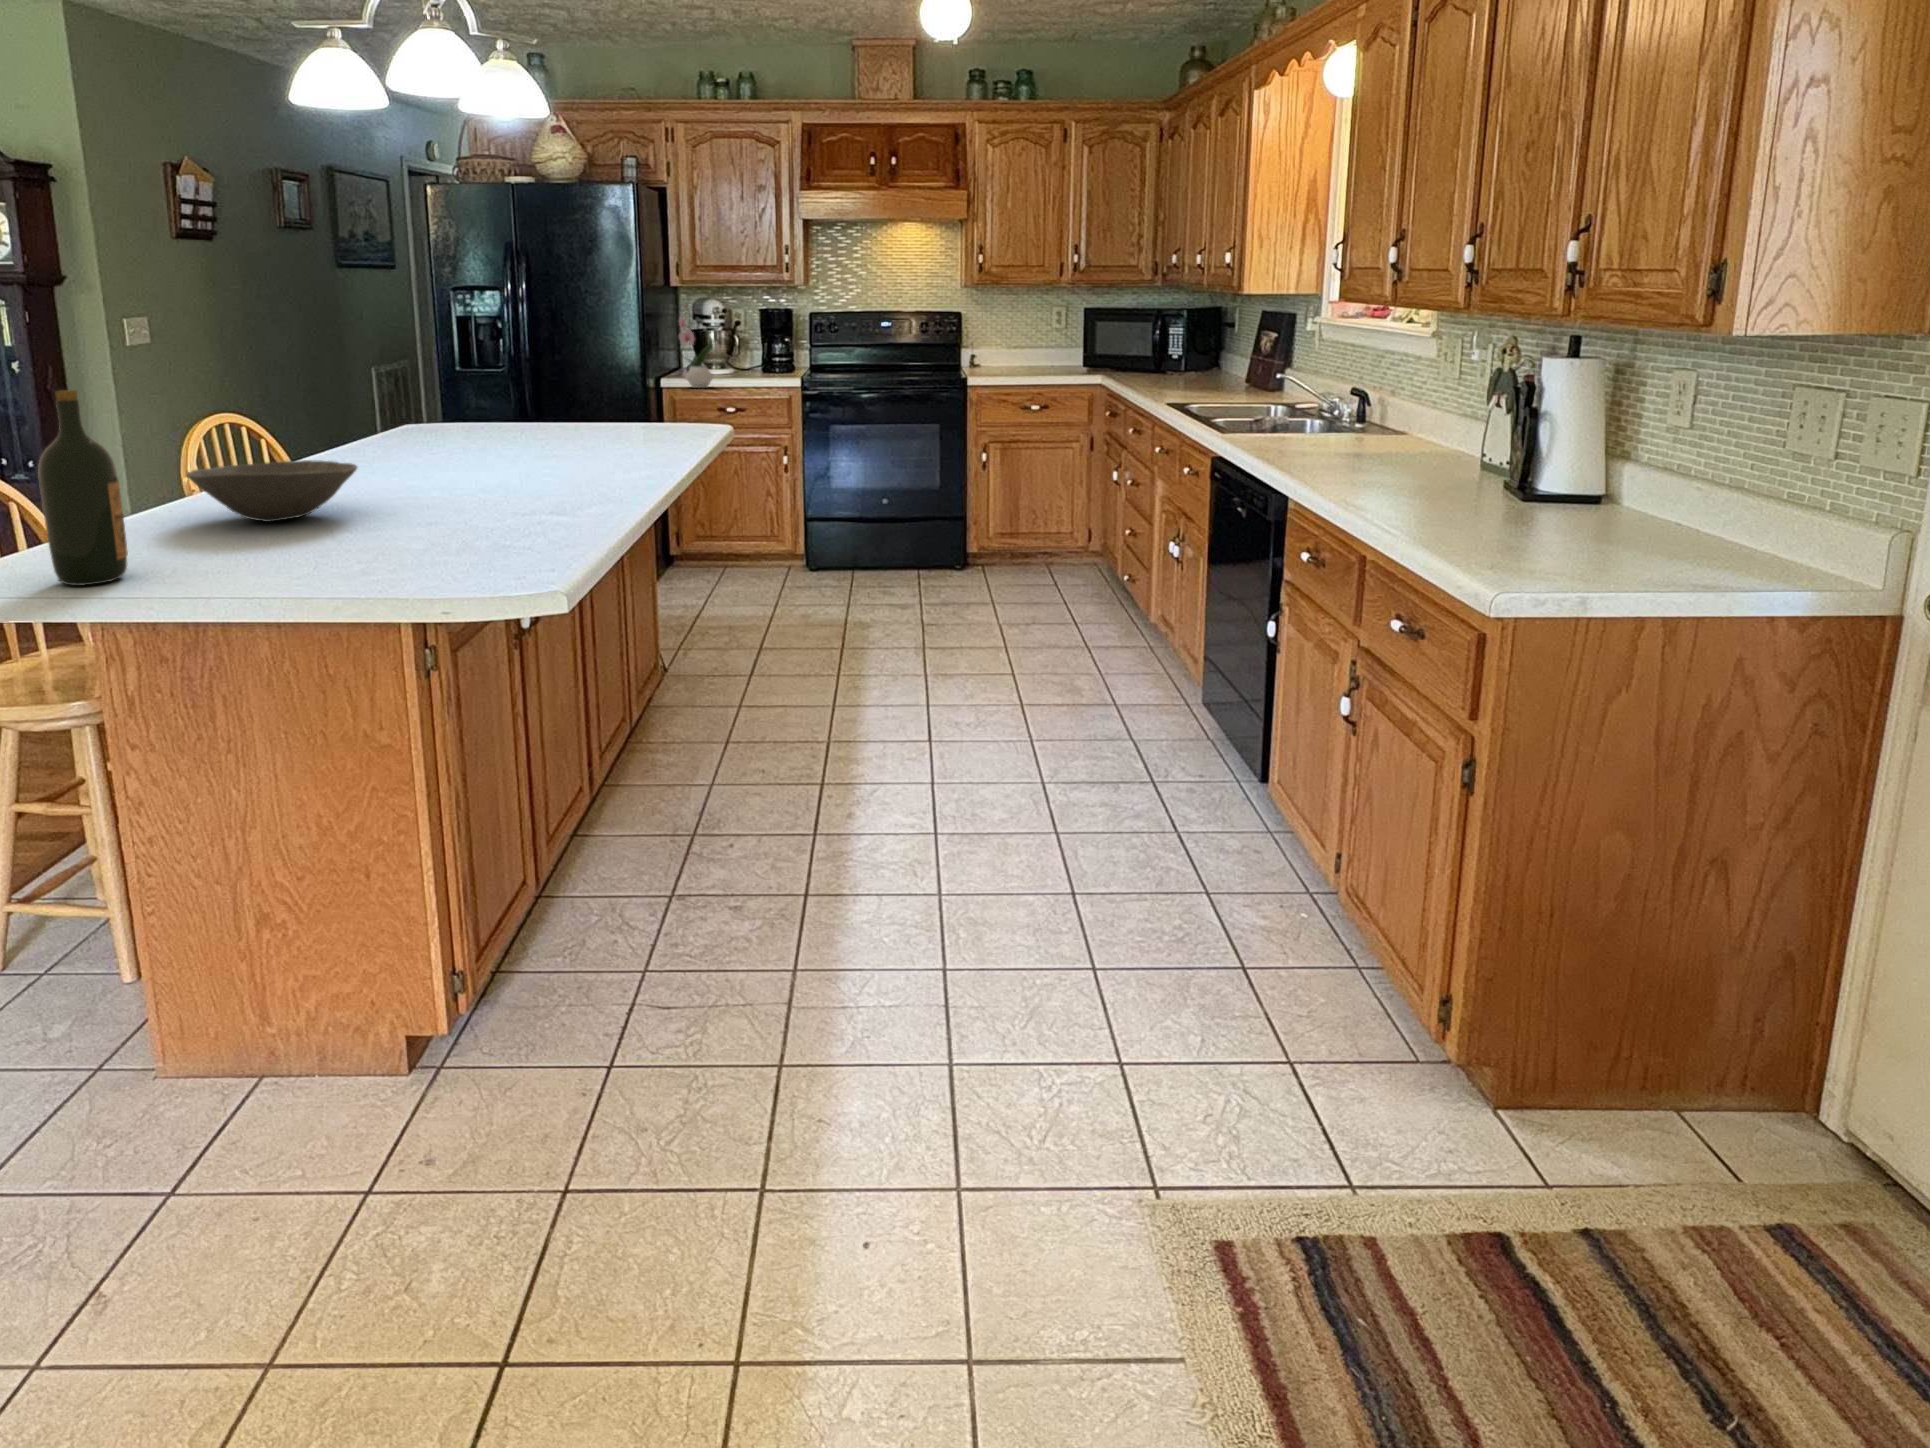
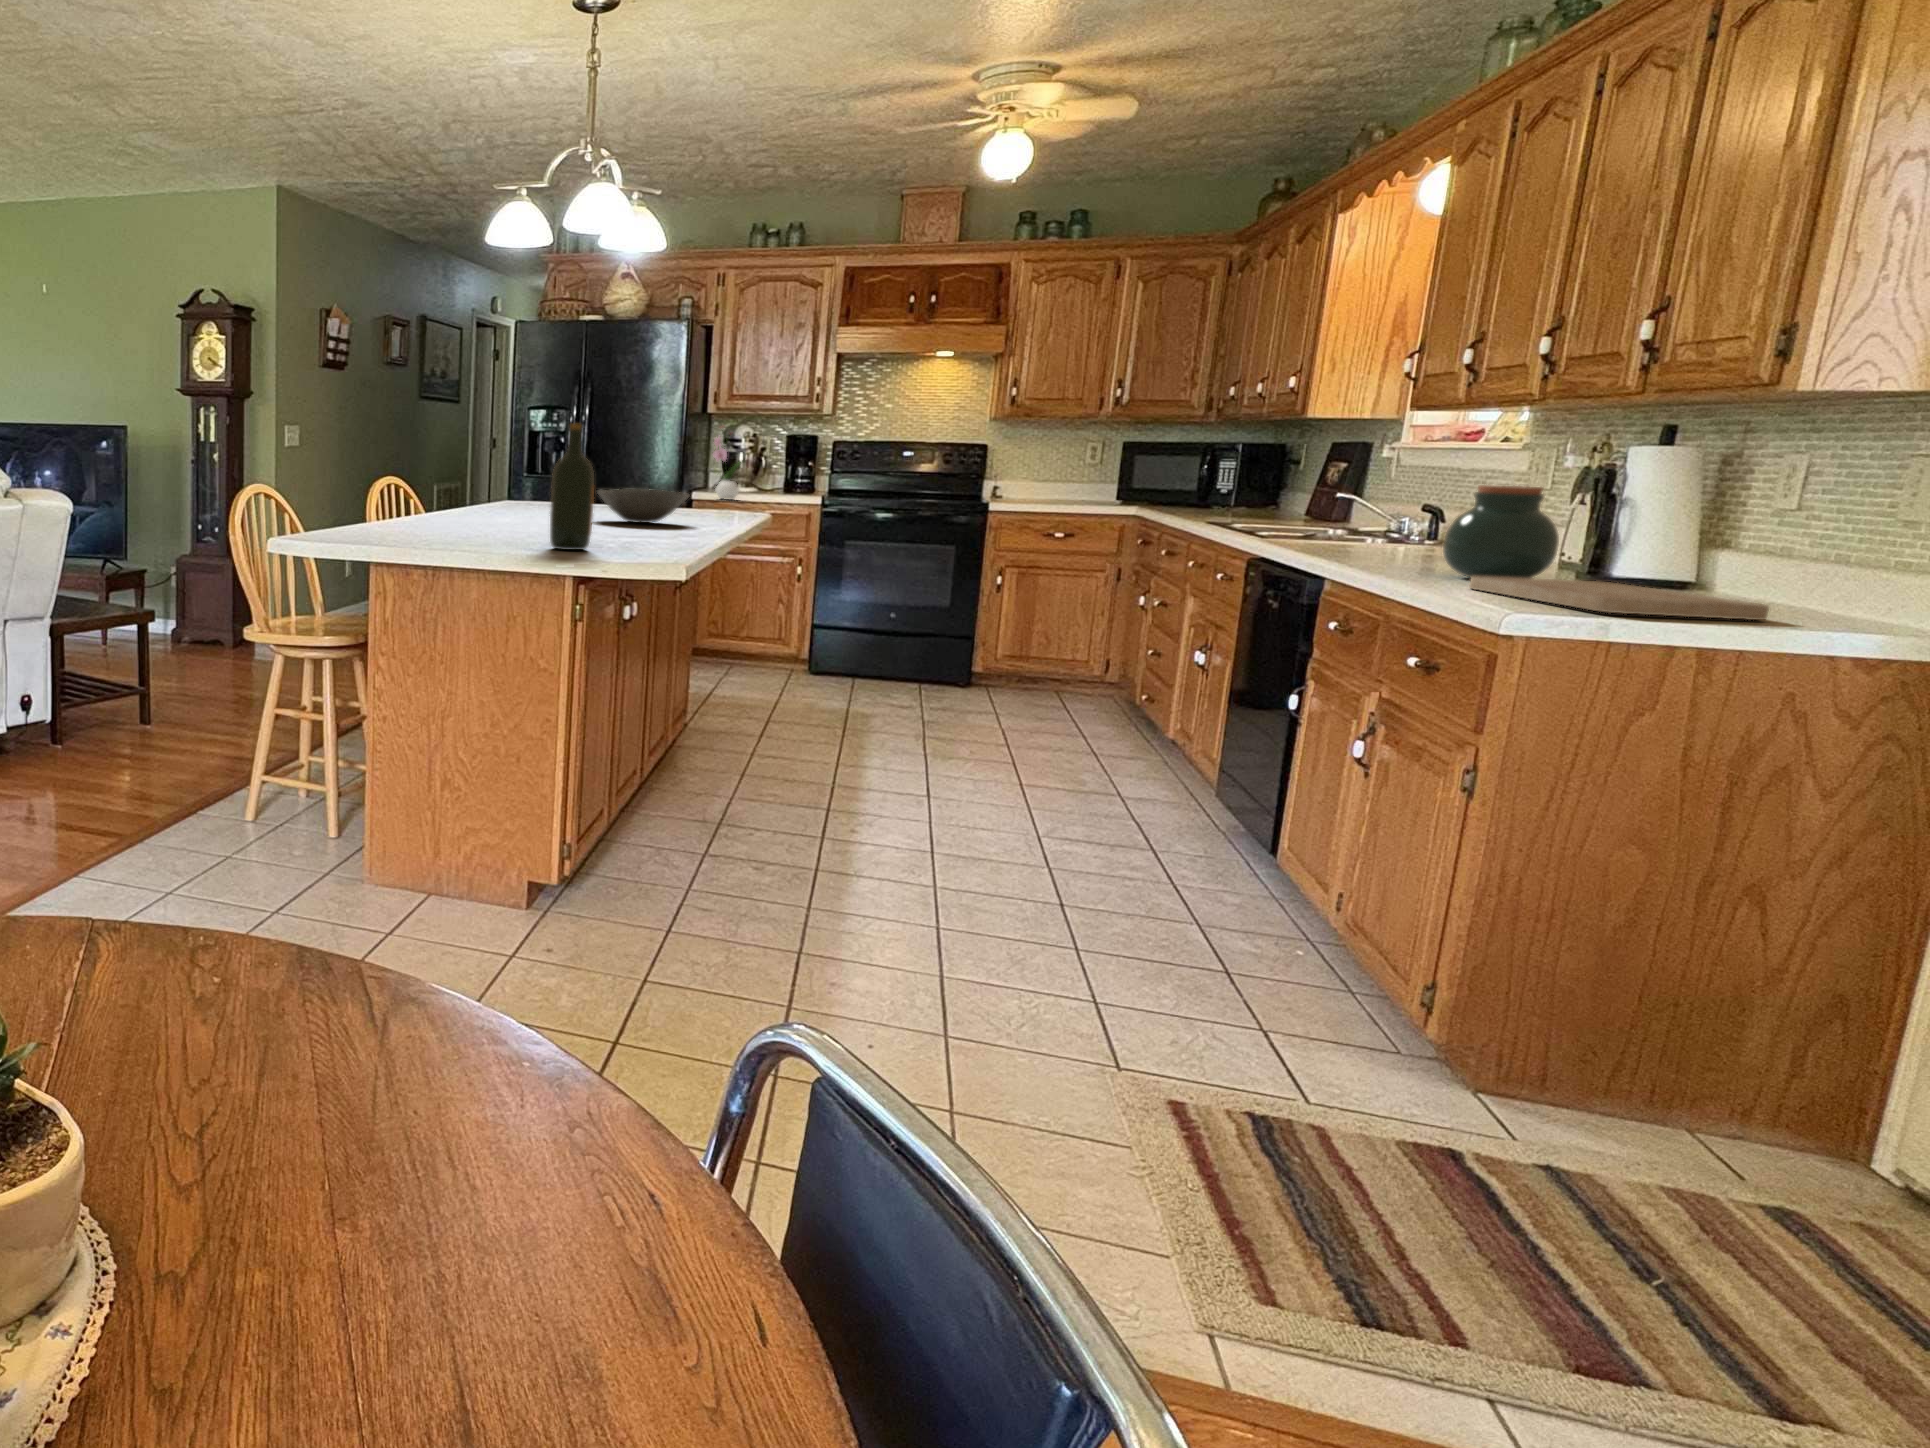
wine bottle: present [38,390,128,586] -> present [550,423,594,550]
jar: none [1401,405,1501,509] -> present [1443,485,1559,578]
bowl: present [186,460,357,522] -> present [597,489,689,523]
cutting board: none [1437,514,1712,581] -> present [1470,576,1769,620]

